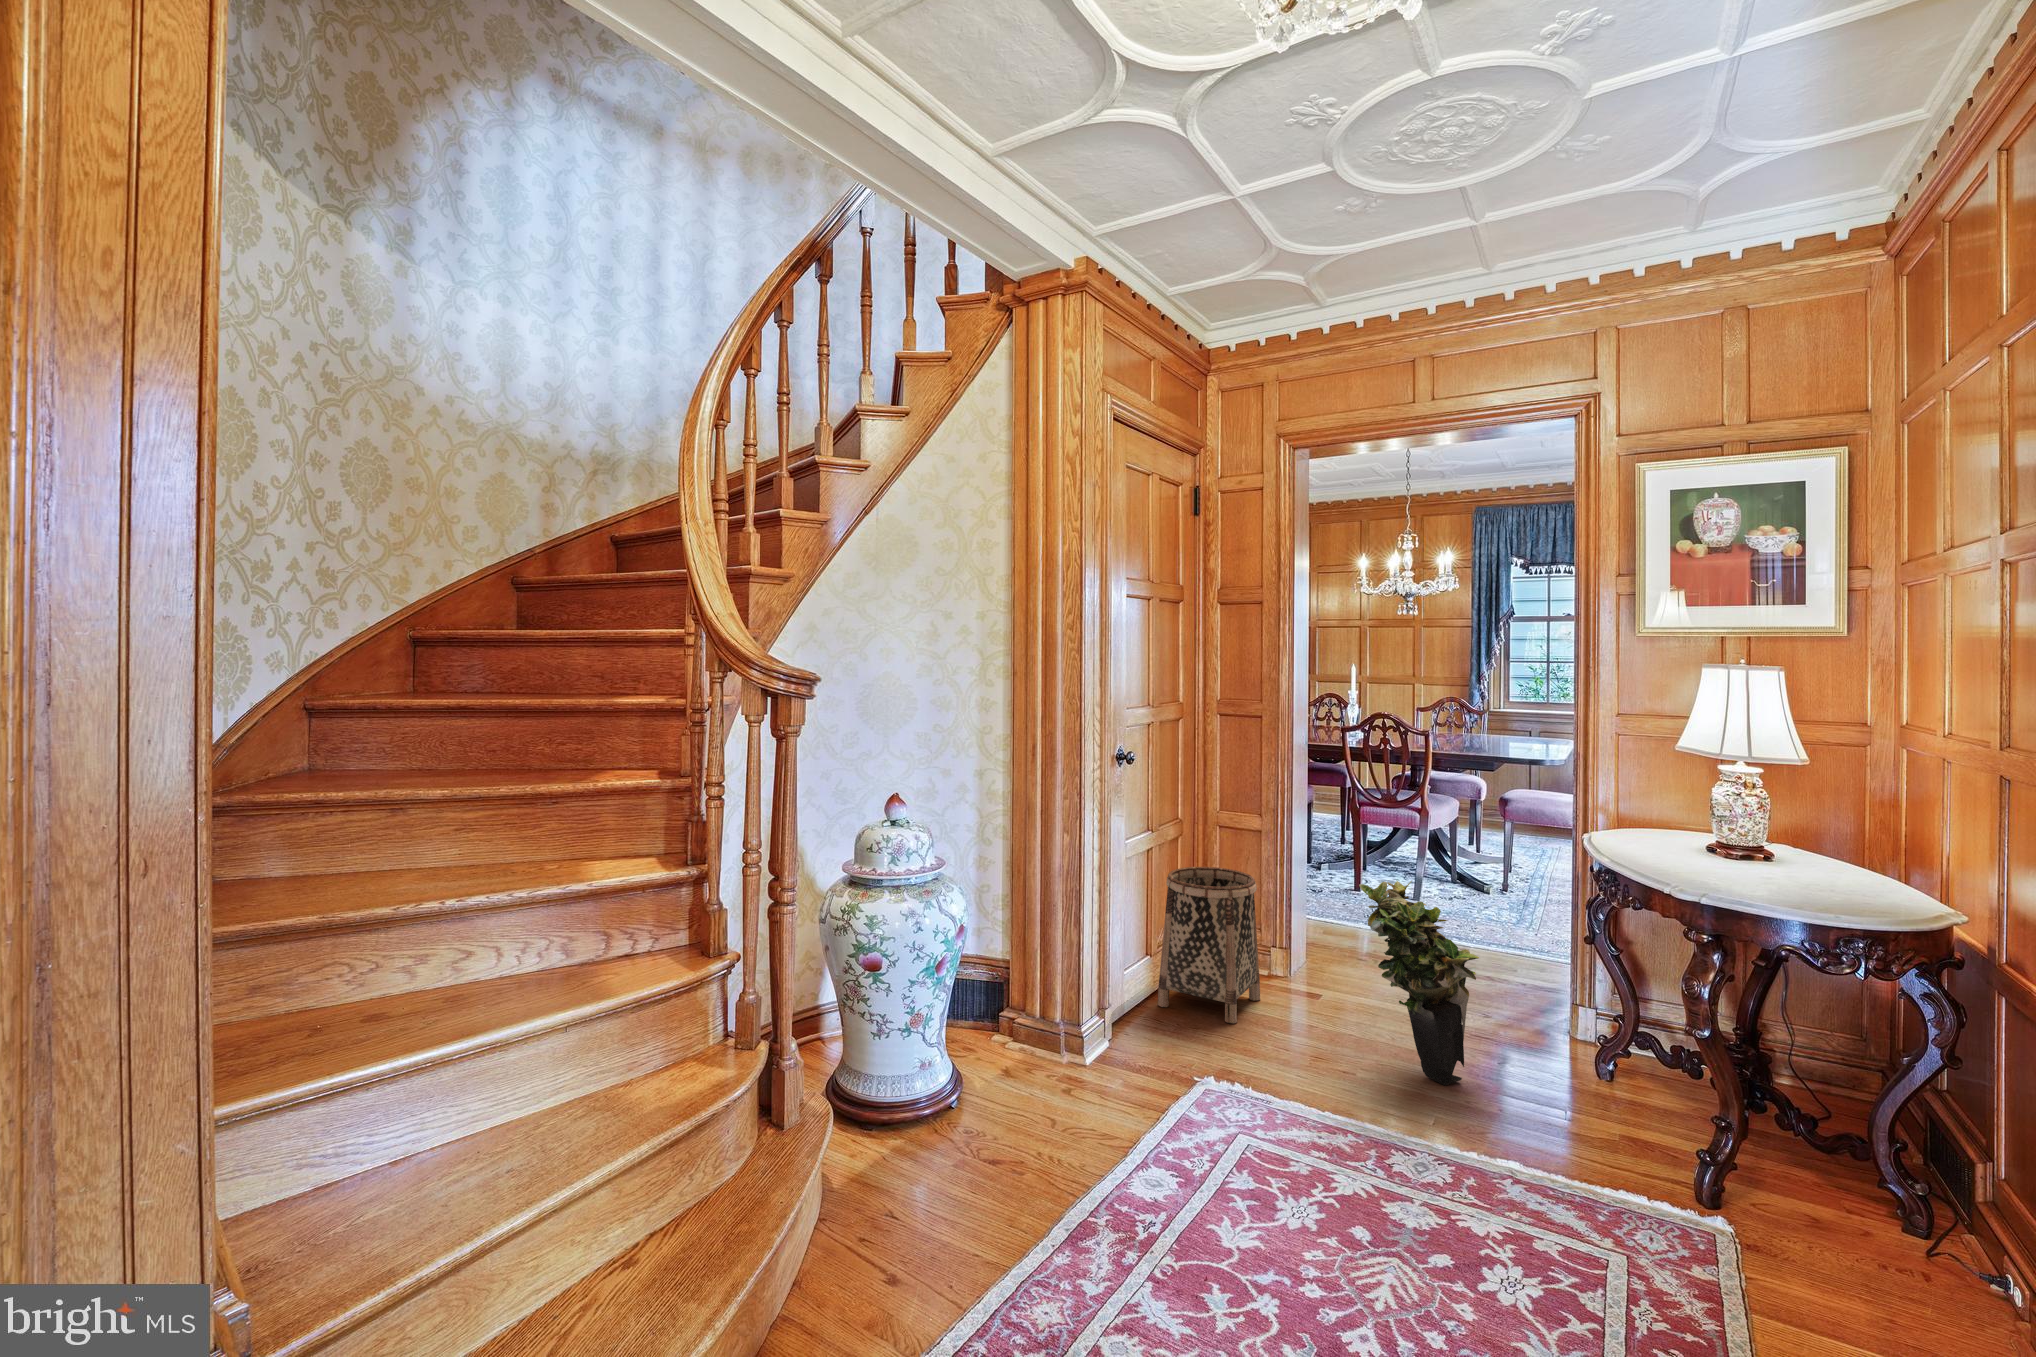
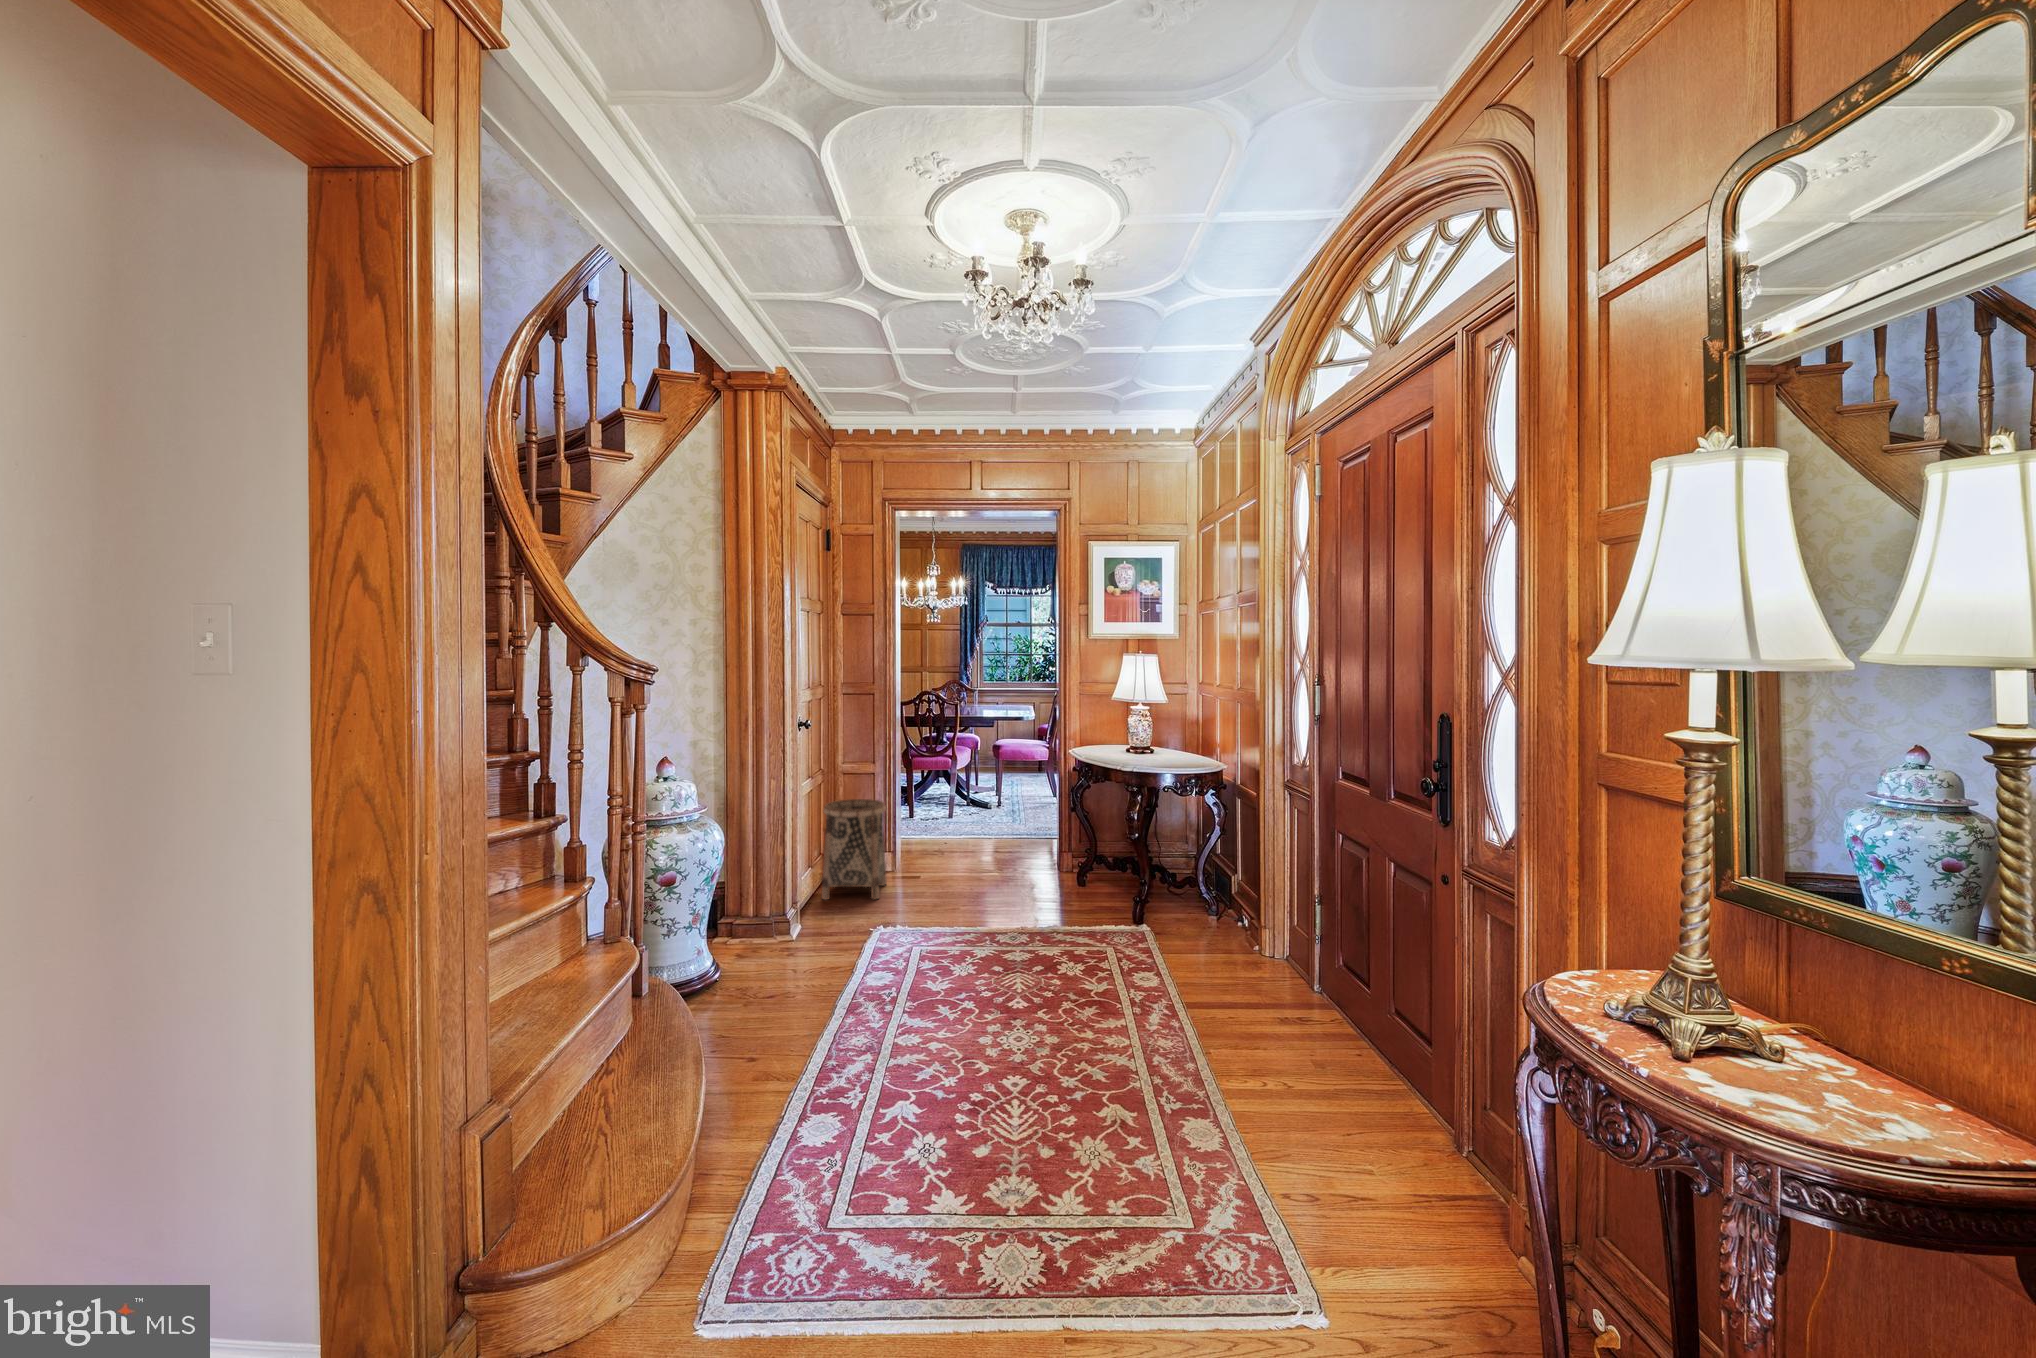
potted plant: present [1359,881,1479,1085] -> none [957,787,1025,904]

